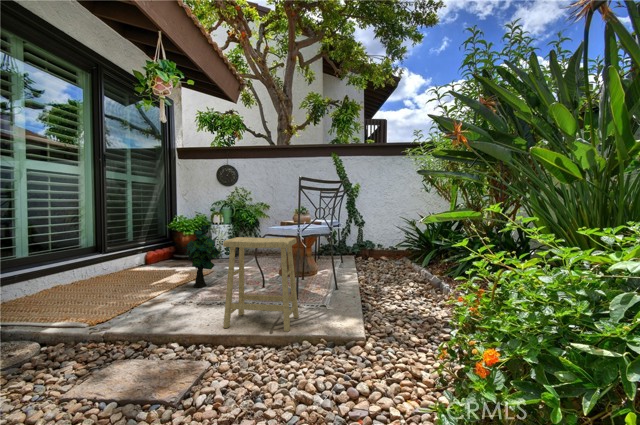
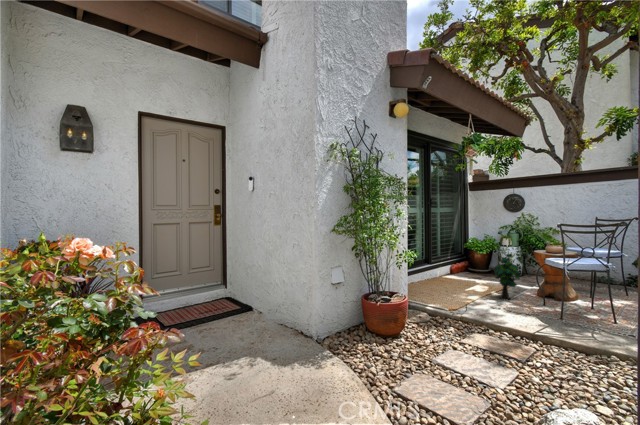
footstool: present [223,237,299,332] -> none [539,271,604,345]

